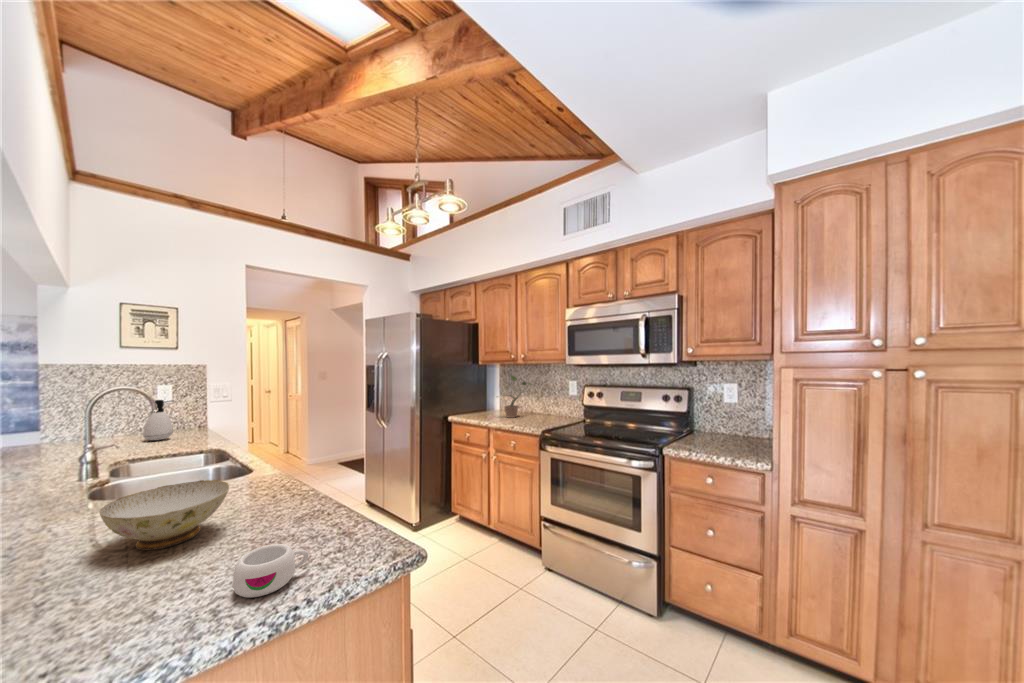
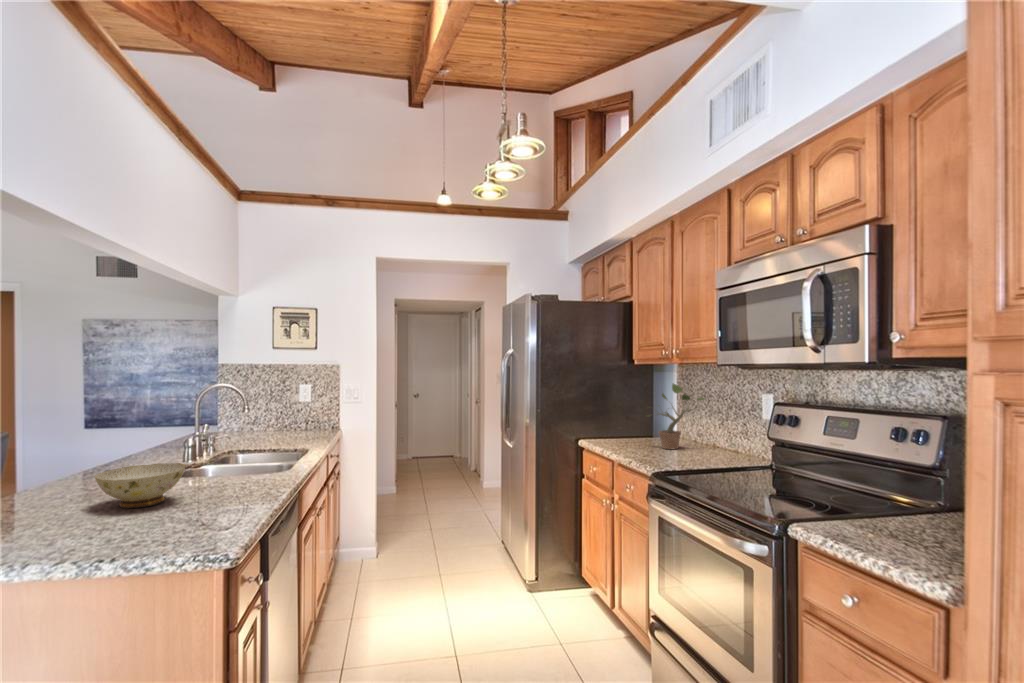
soap dispenser: present [143,400,173,441] -> none [278,397,300,435]
mug: present [233,544,309,598] -> none [86,514,145,548]

